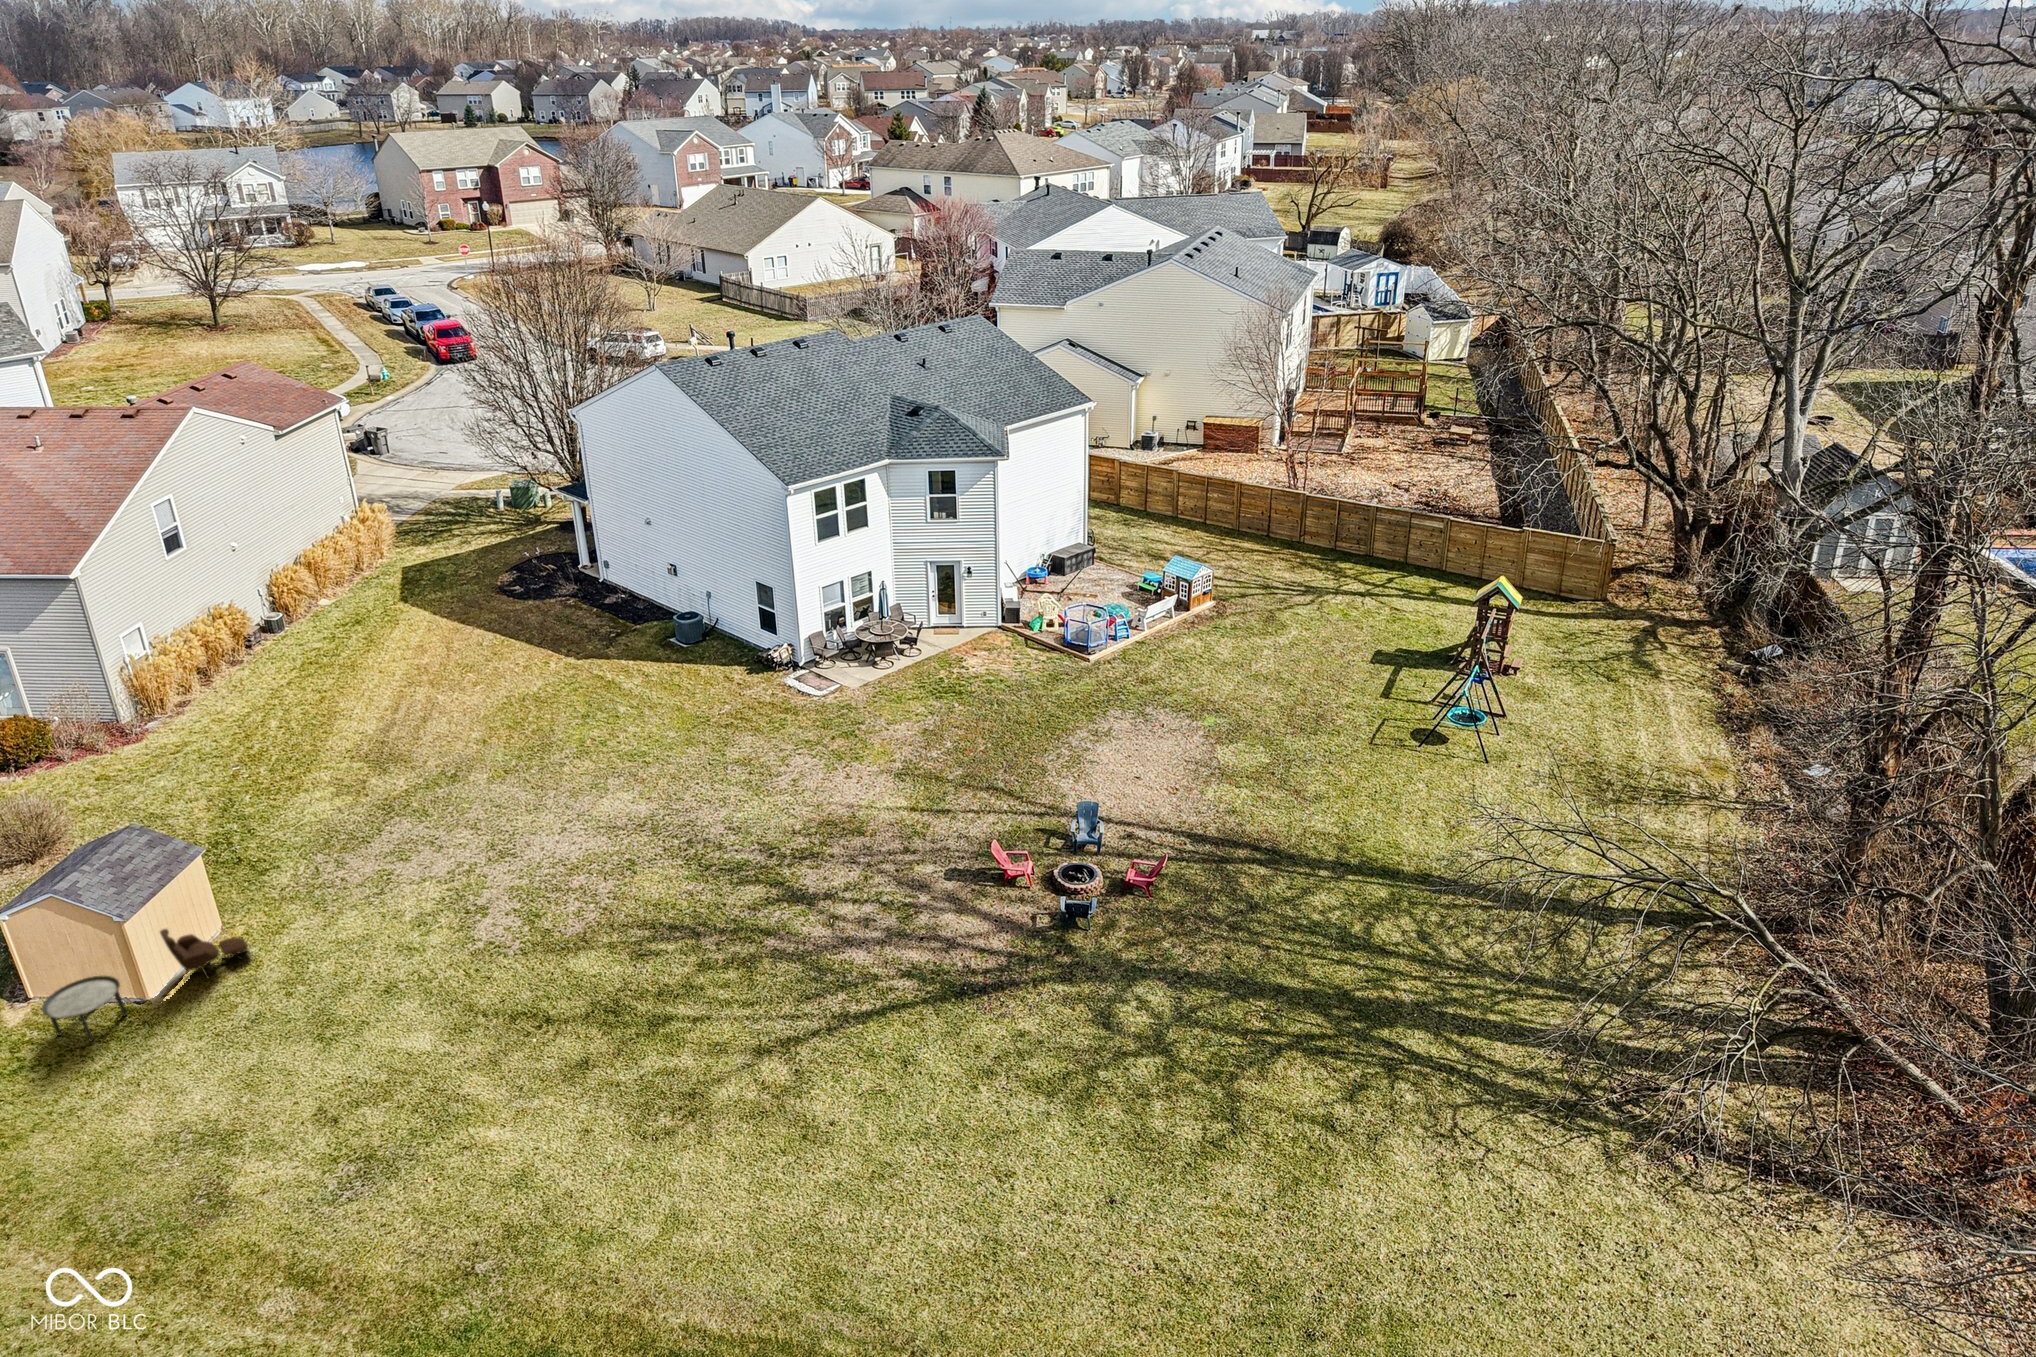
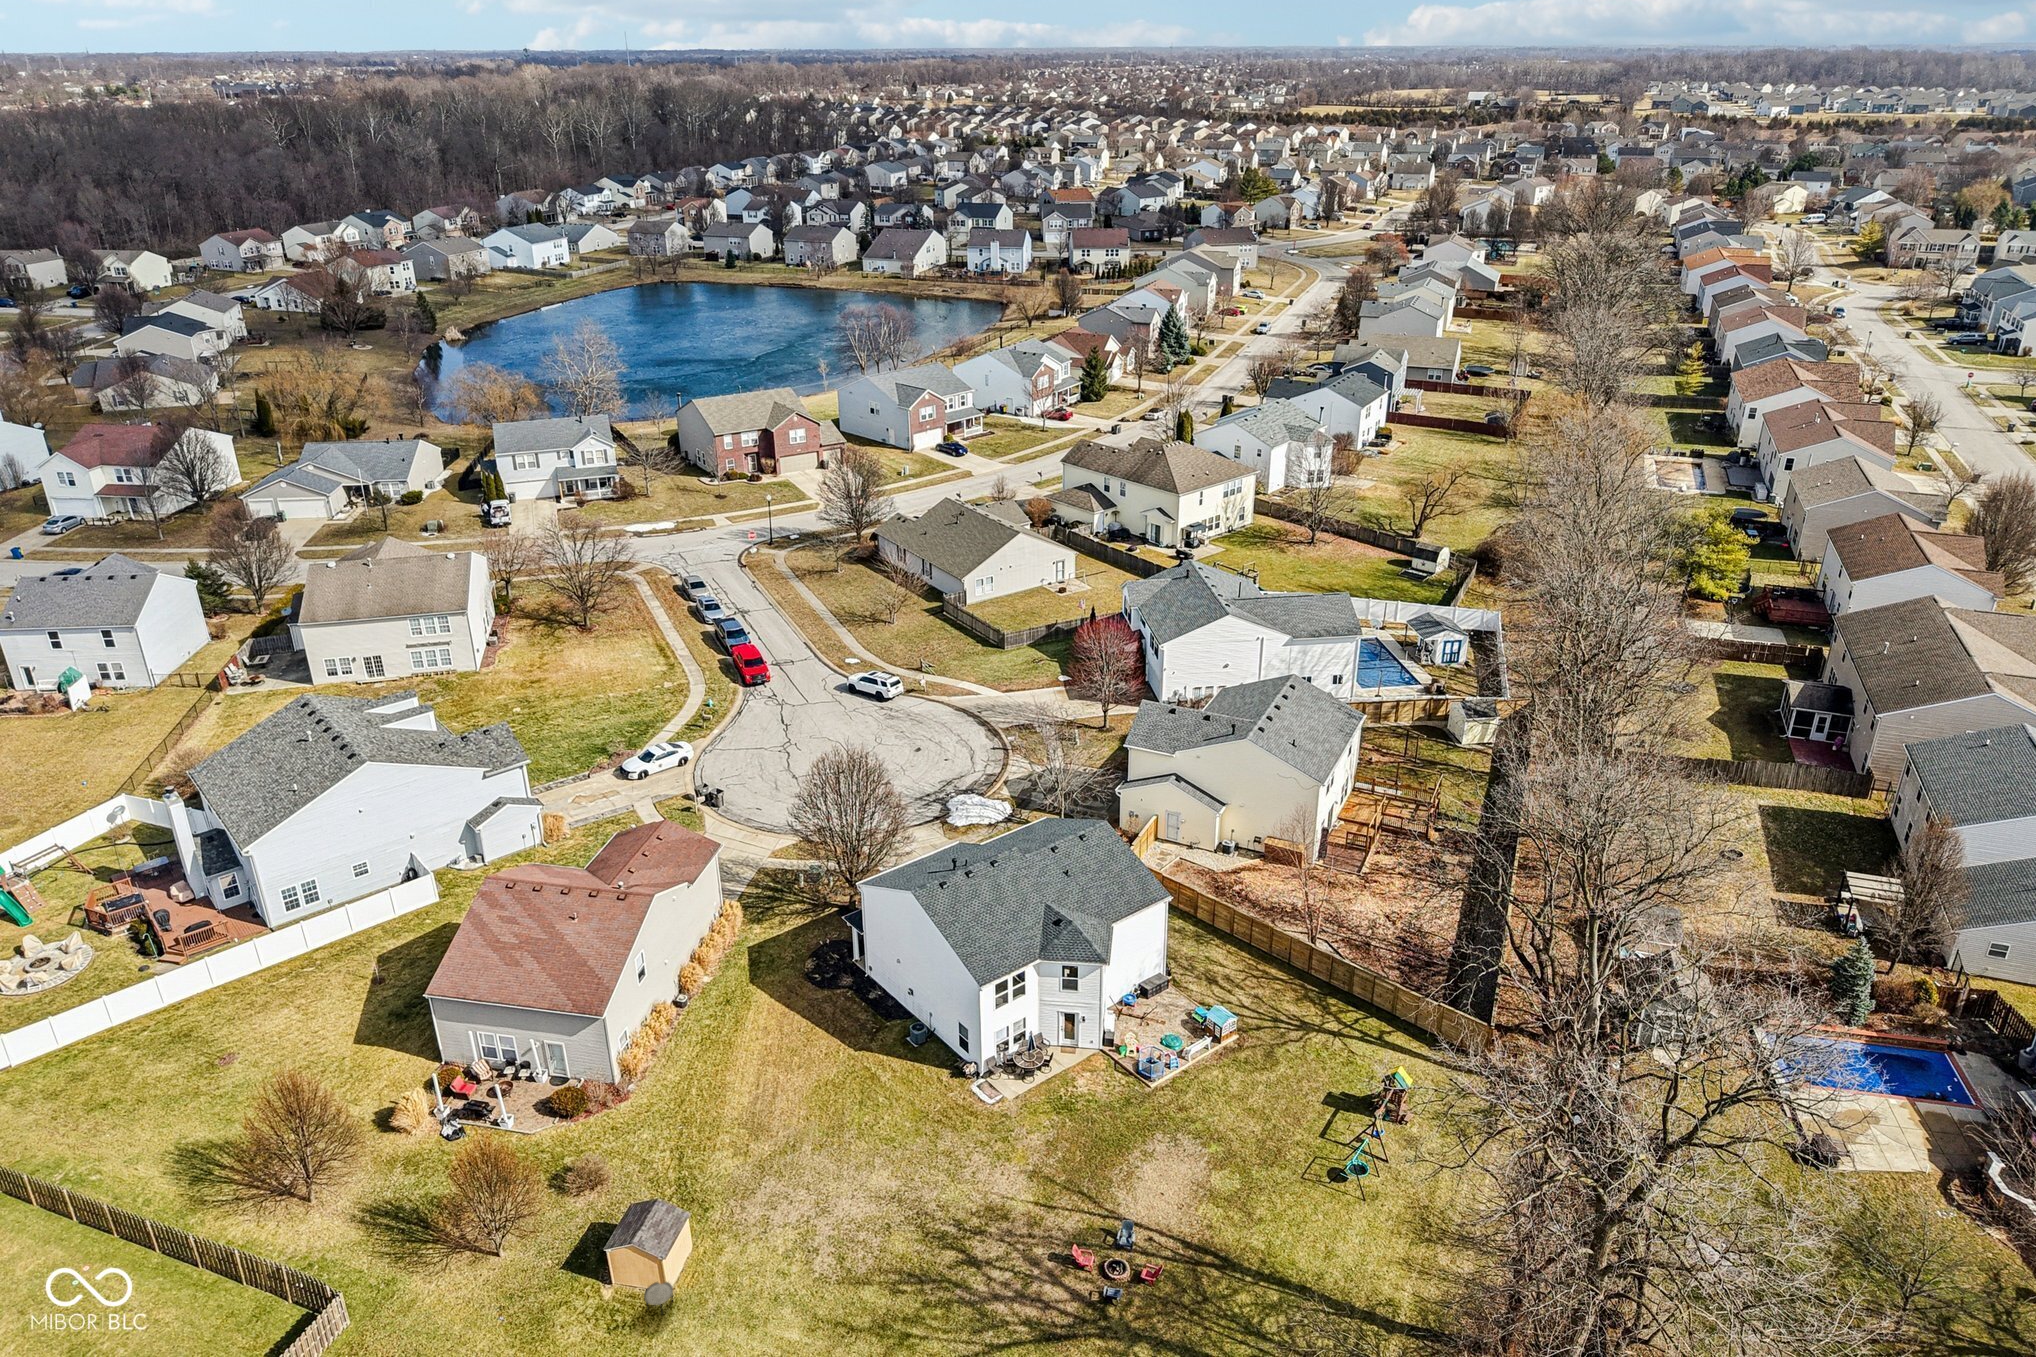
lounge chair: present [160,929,248,980] -> none [685,1257,719,1283]

